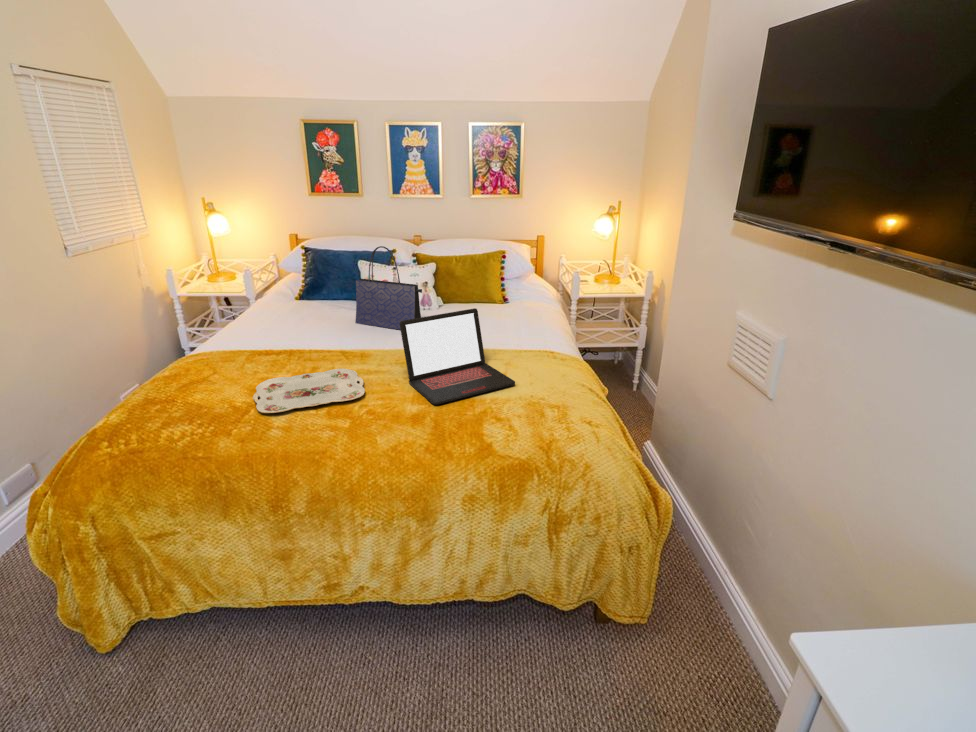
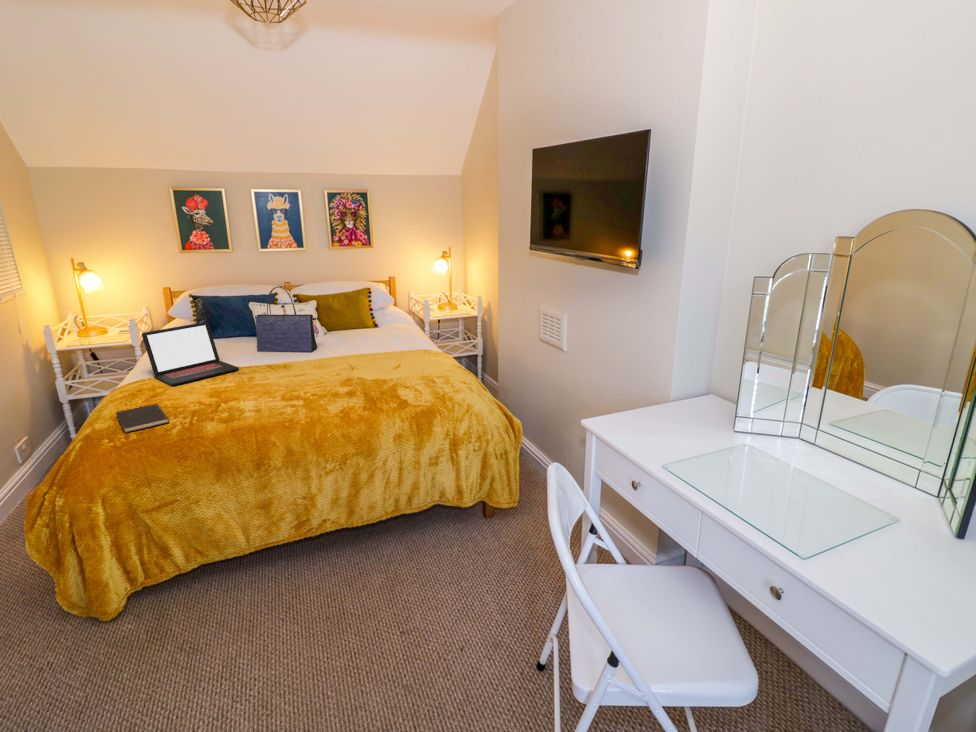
laptop: present [400,308,515,405] -> present [142,322,239,385]
serving tray: present [253,369,365,413] -> none [205,378,299,408]
hardcover book: none [133,392,199,434] -> present [116,404,169,433]

